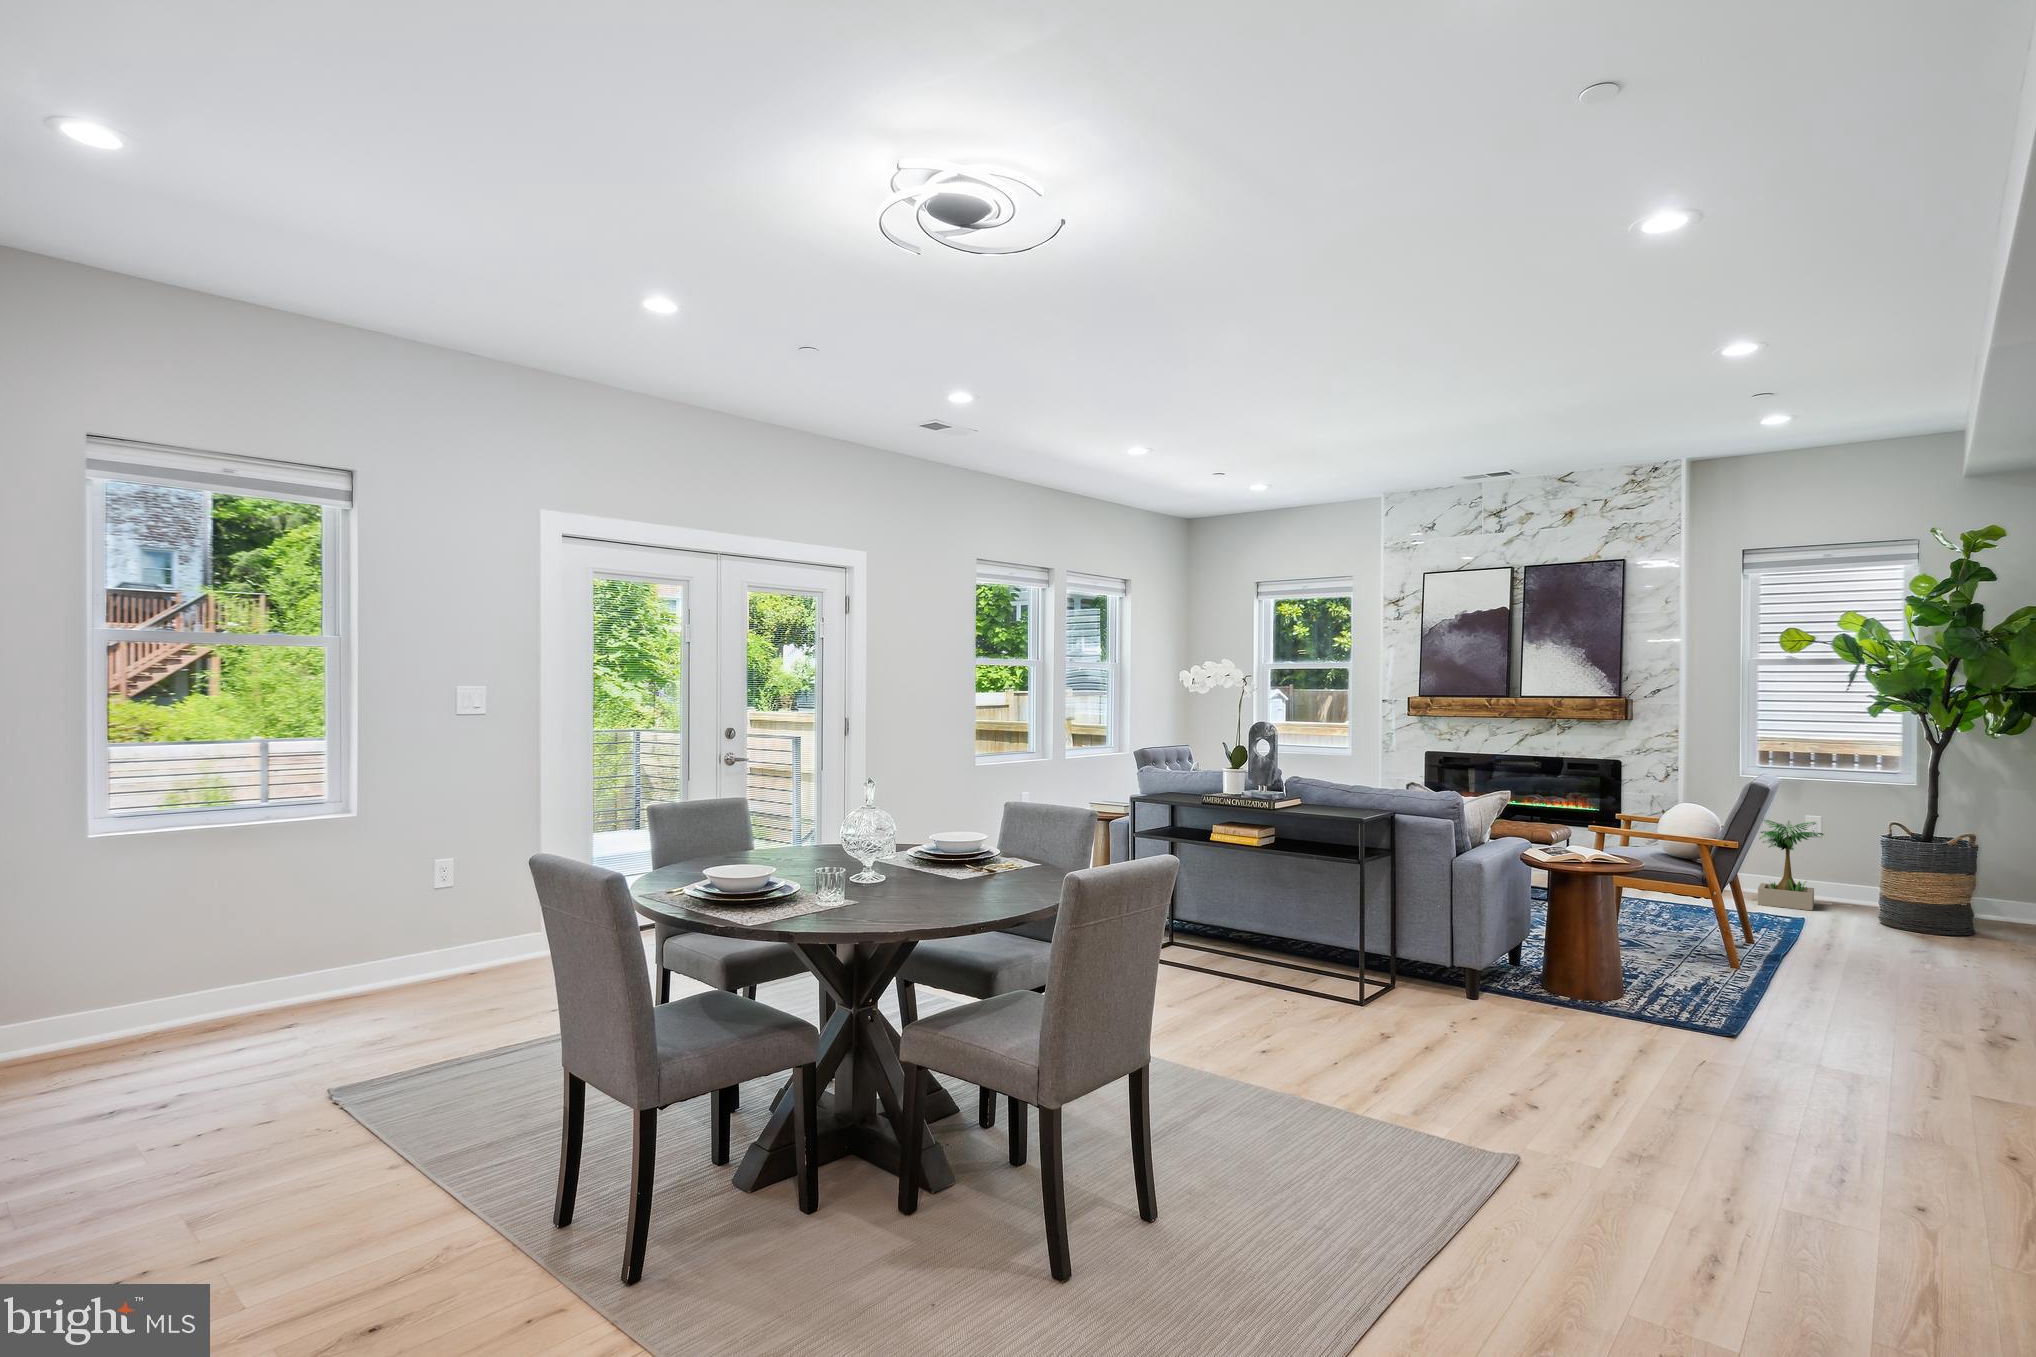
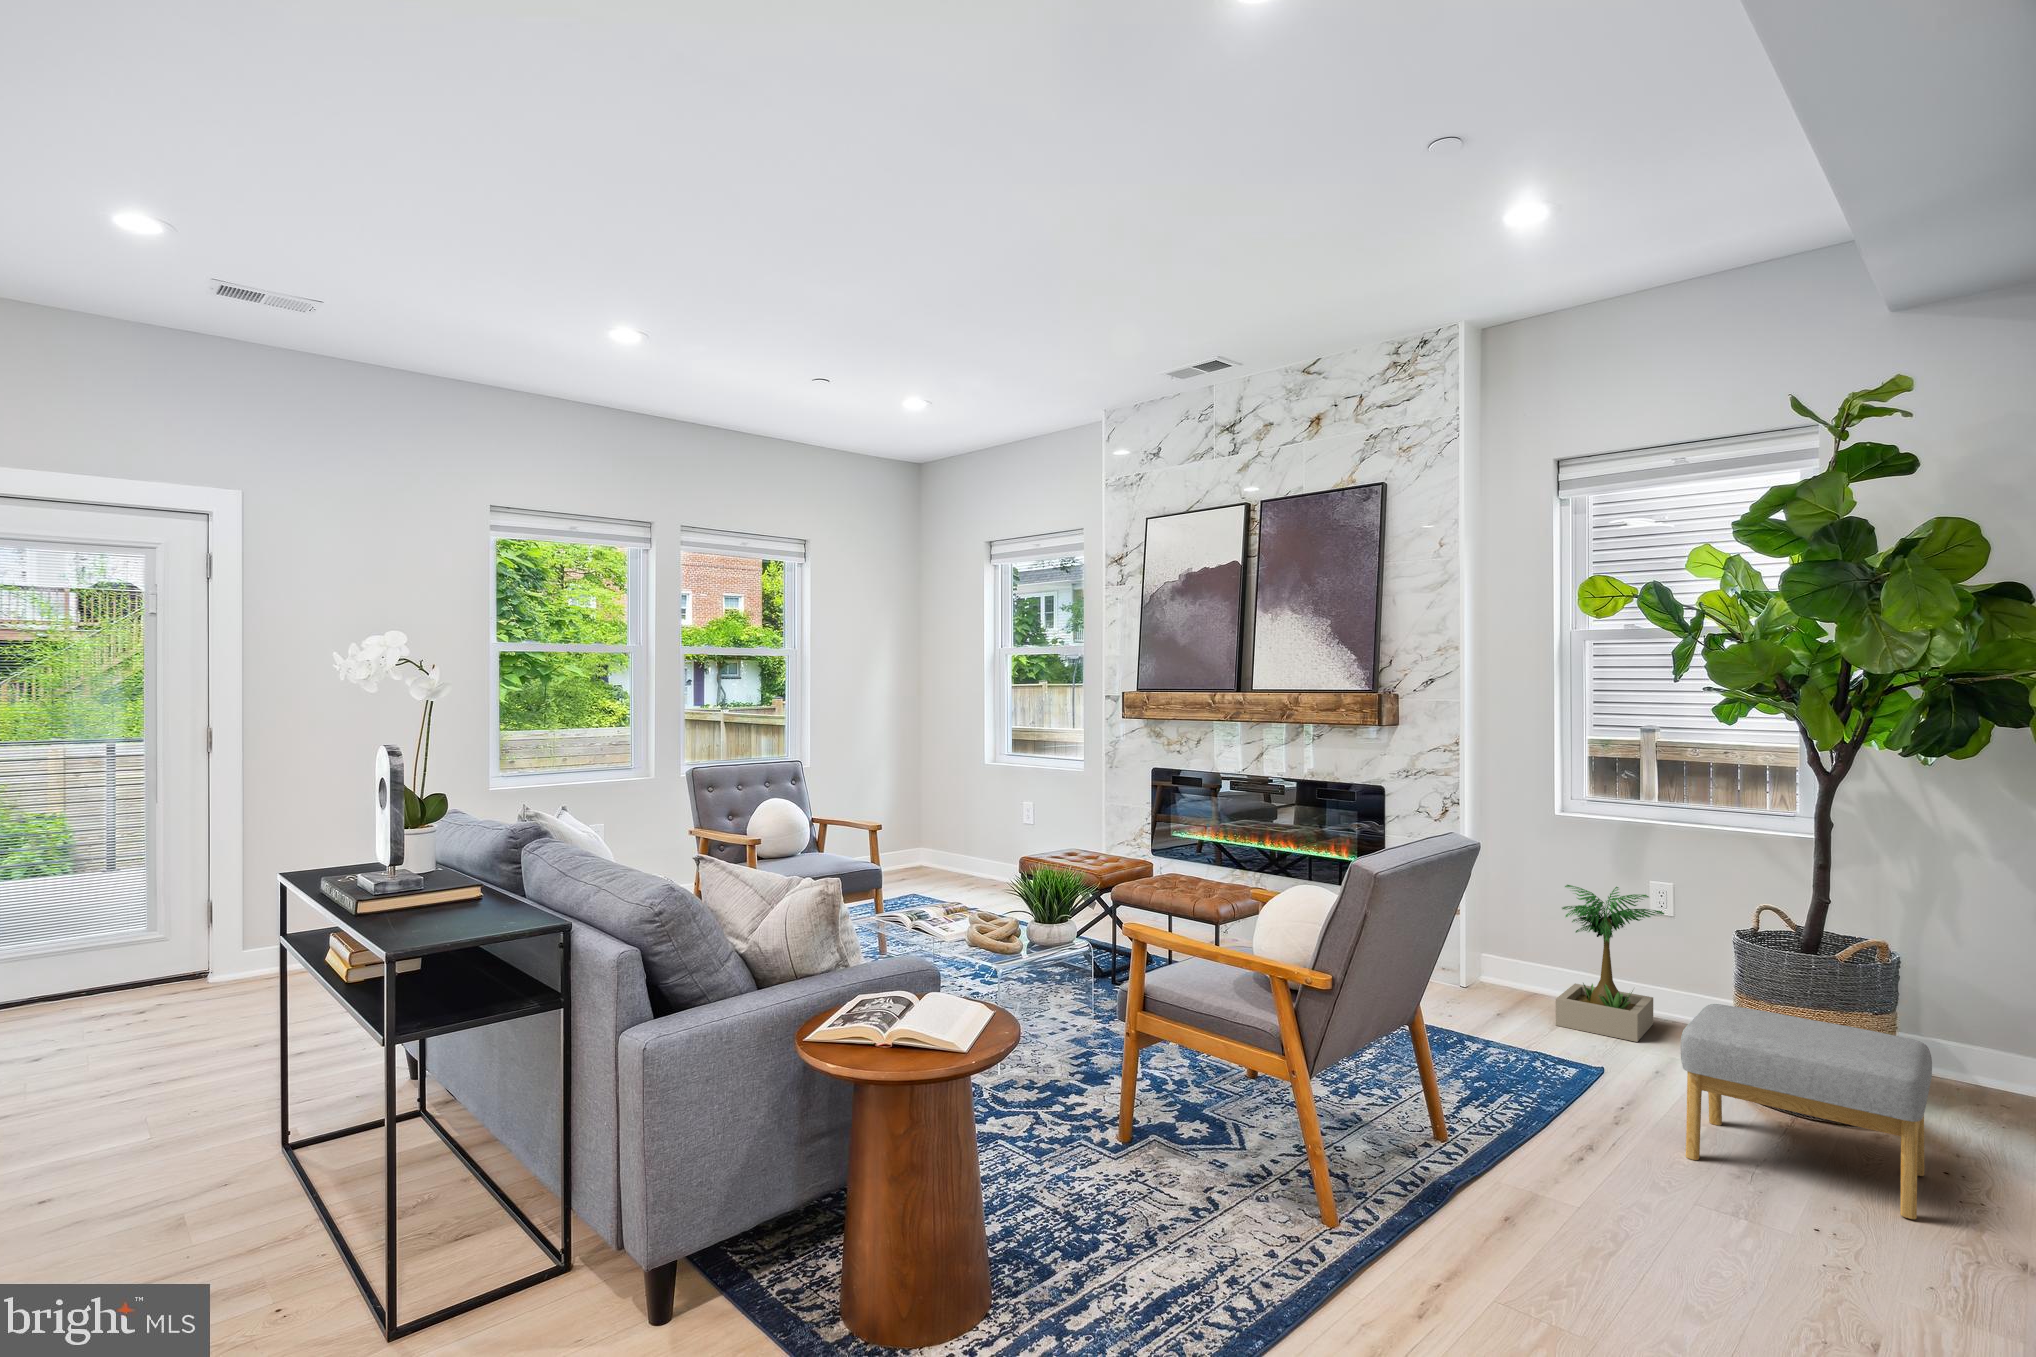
footstool: none [1874,869,2008,959] -> present [1681,1004,1932,1219]

